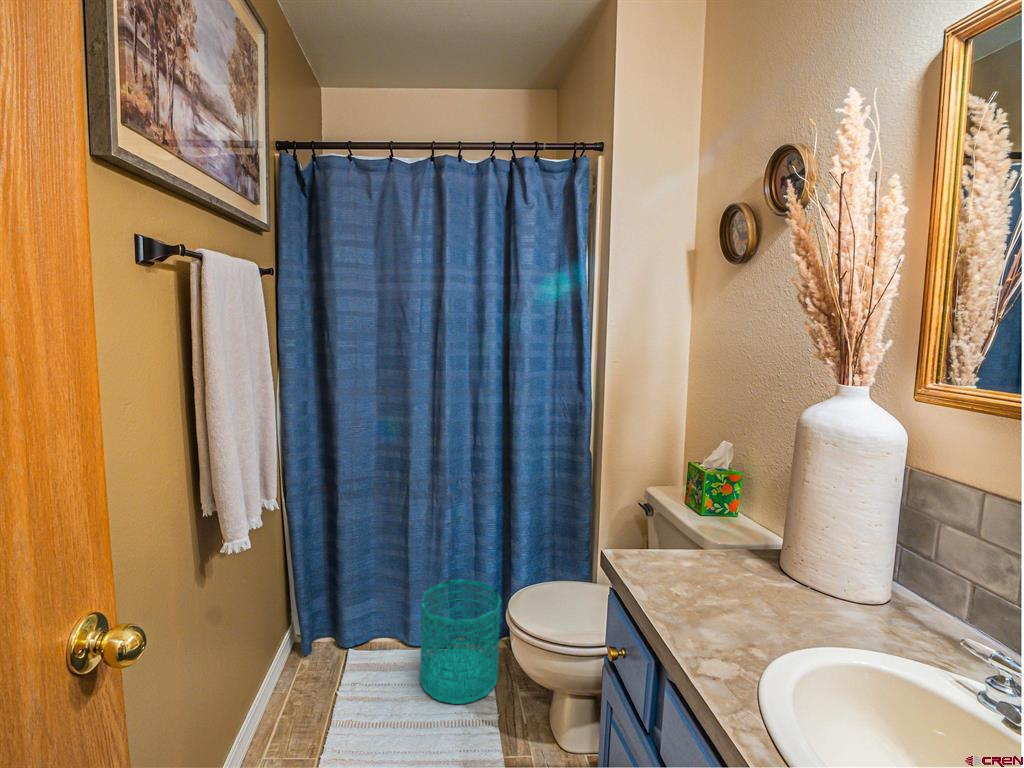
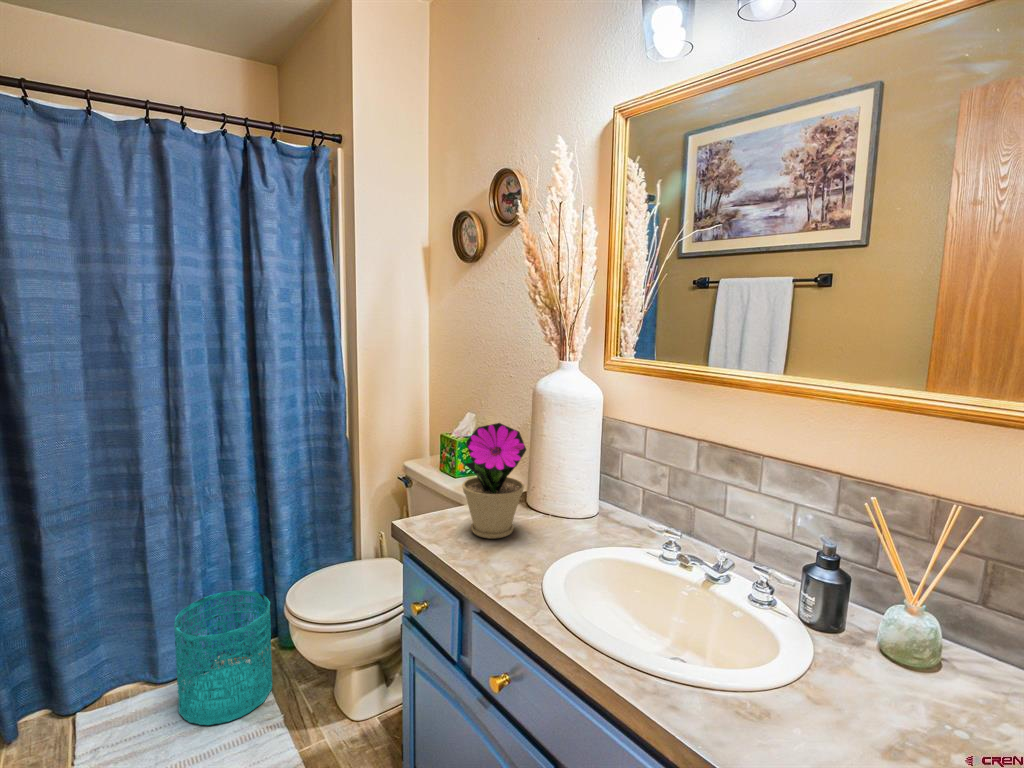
flower pot: none [684,458,774,606] -> present [462,423,526,539]

